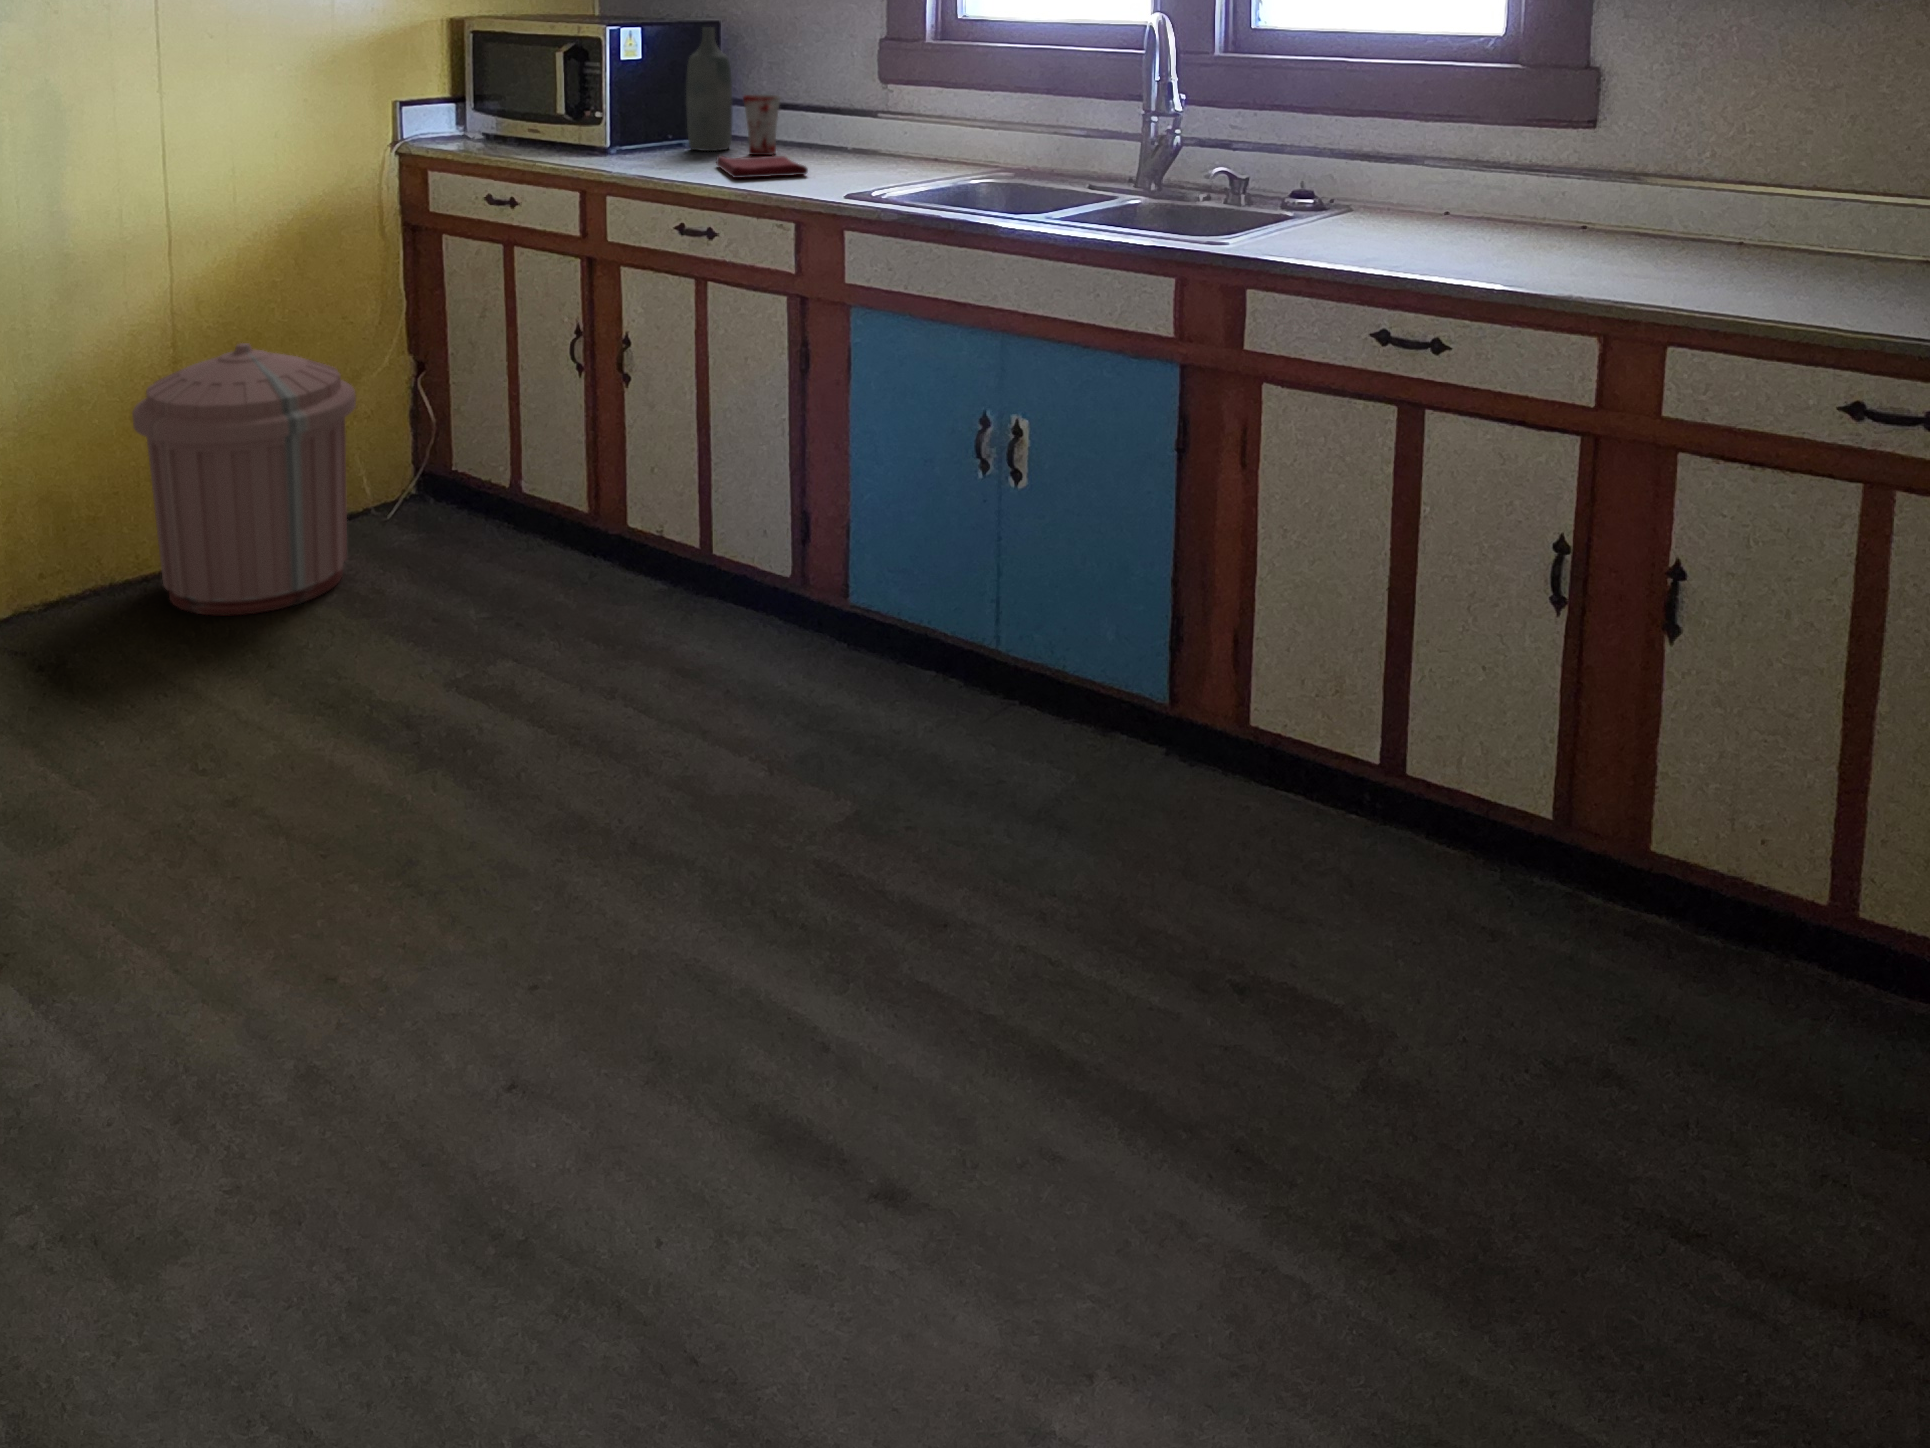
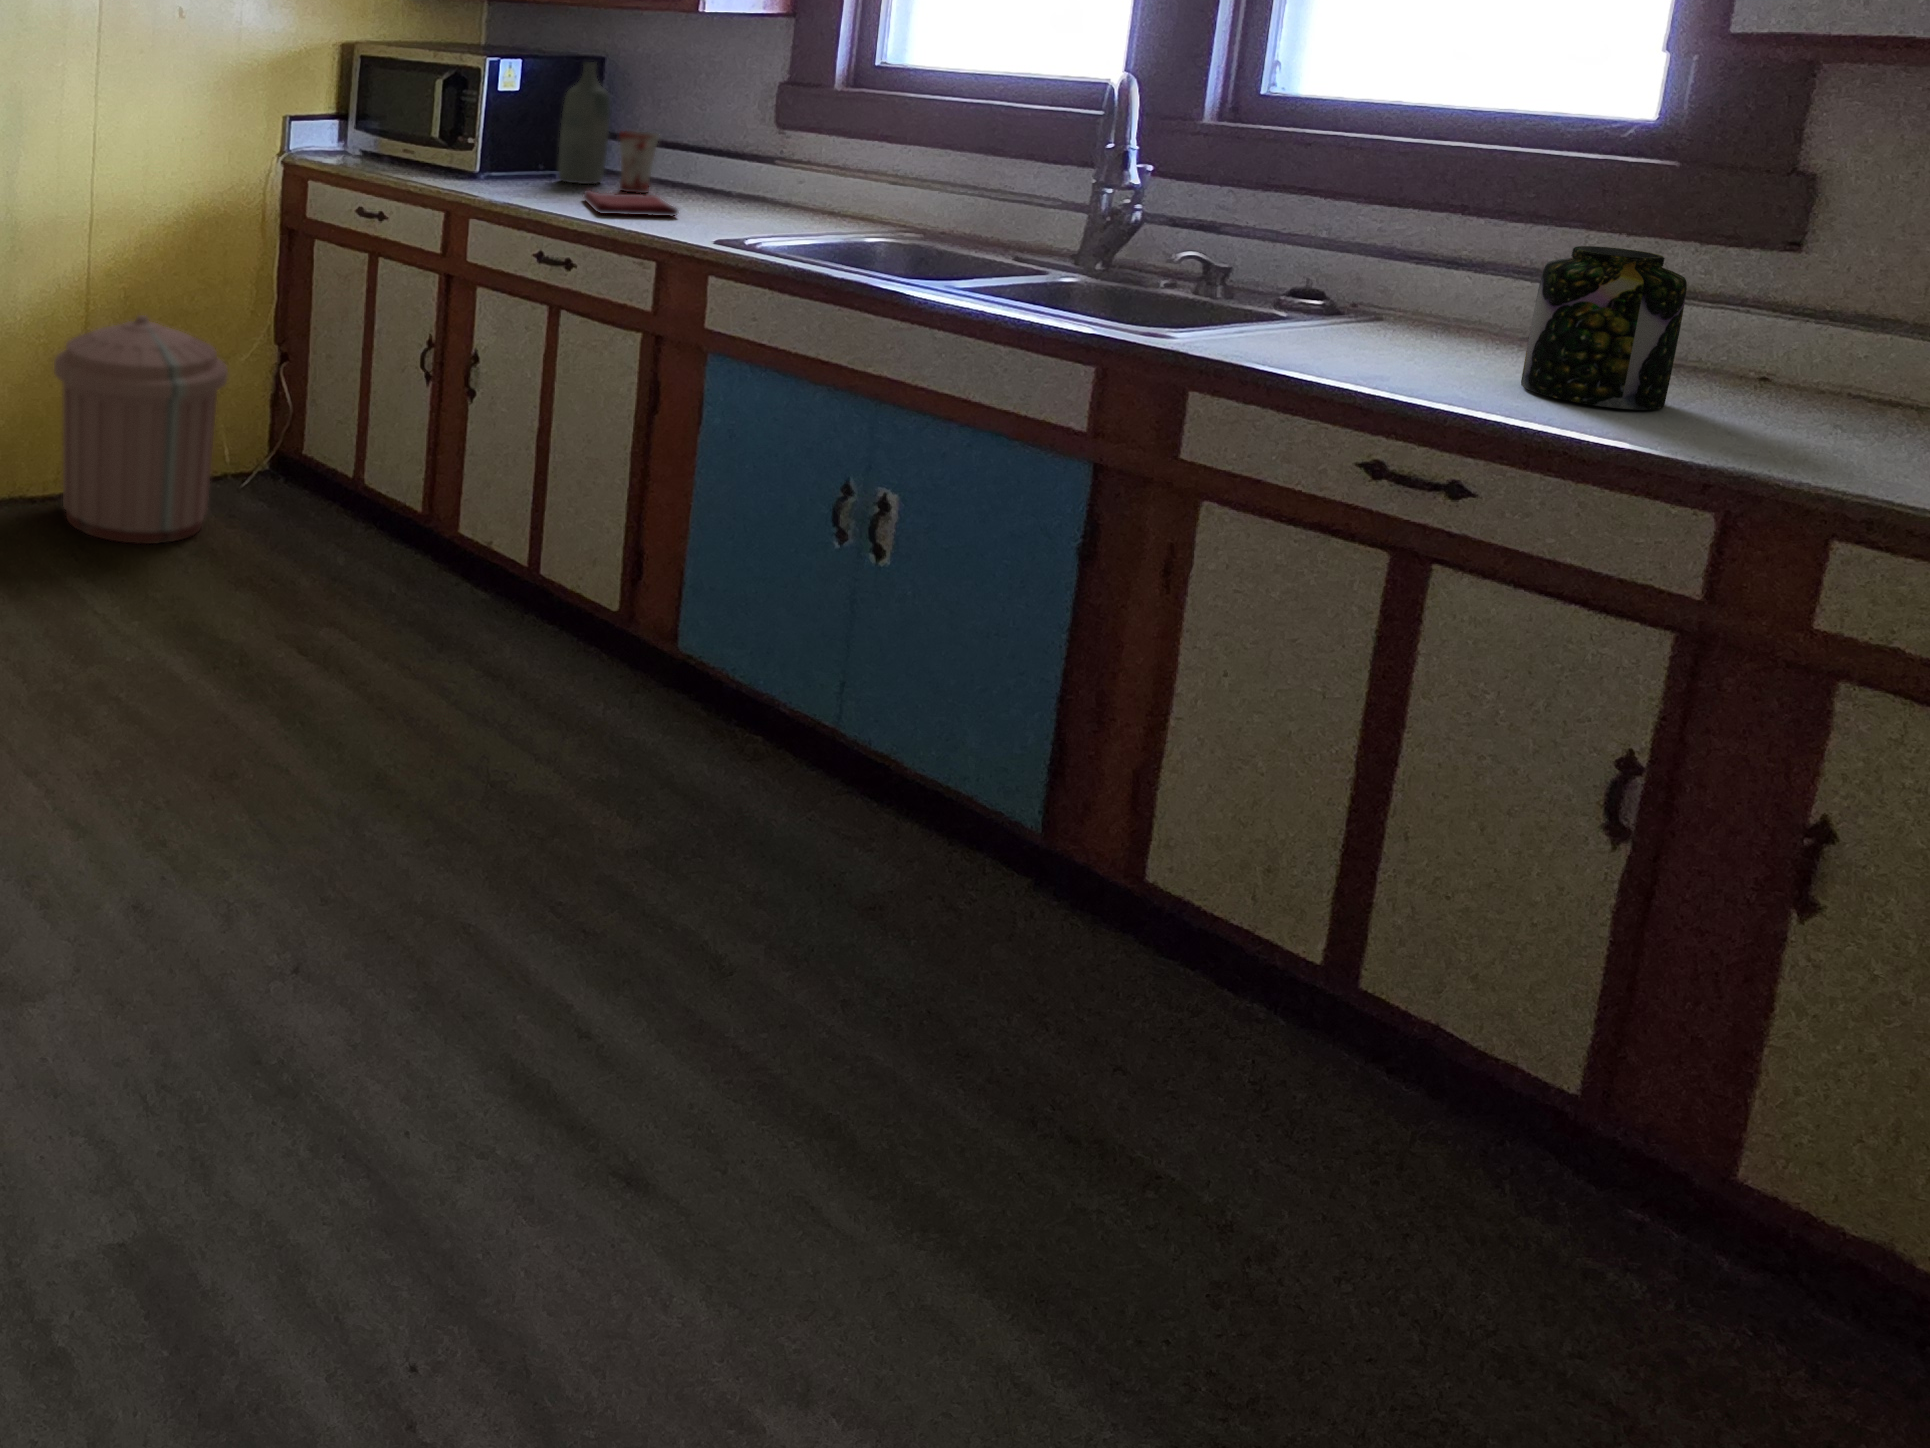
jar: none [1461,134,1552,262] -> present [1521,246,1687,410]

